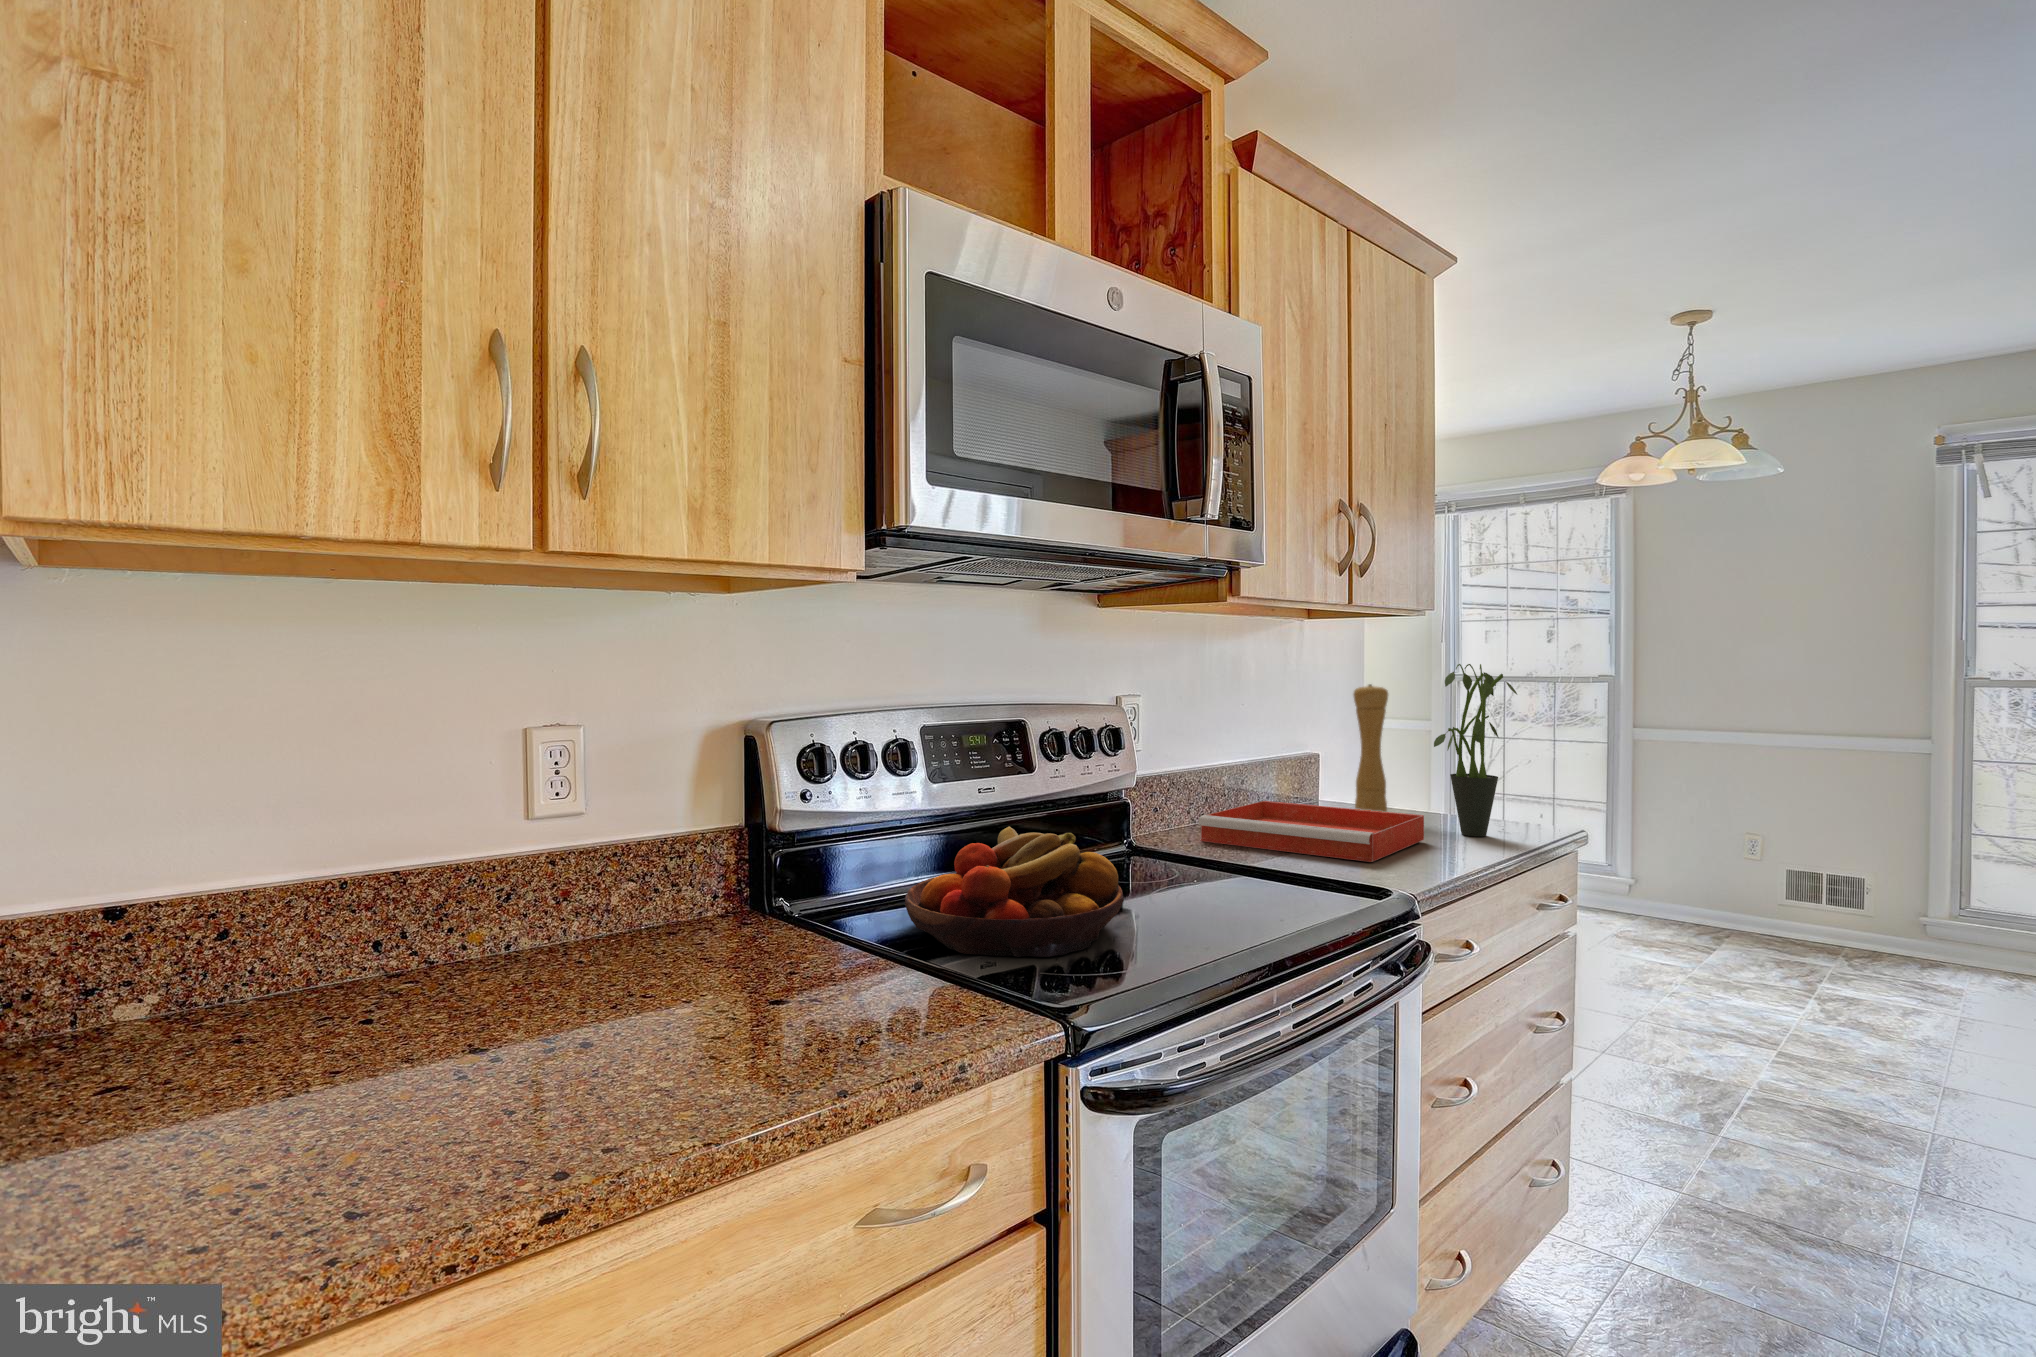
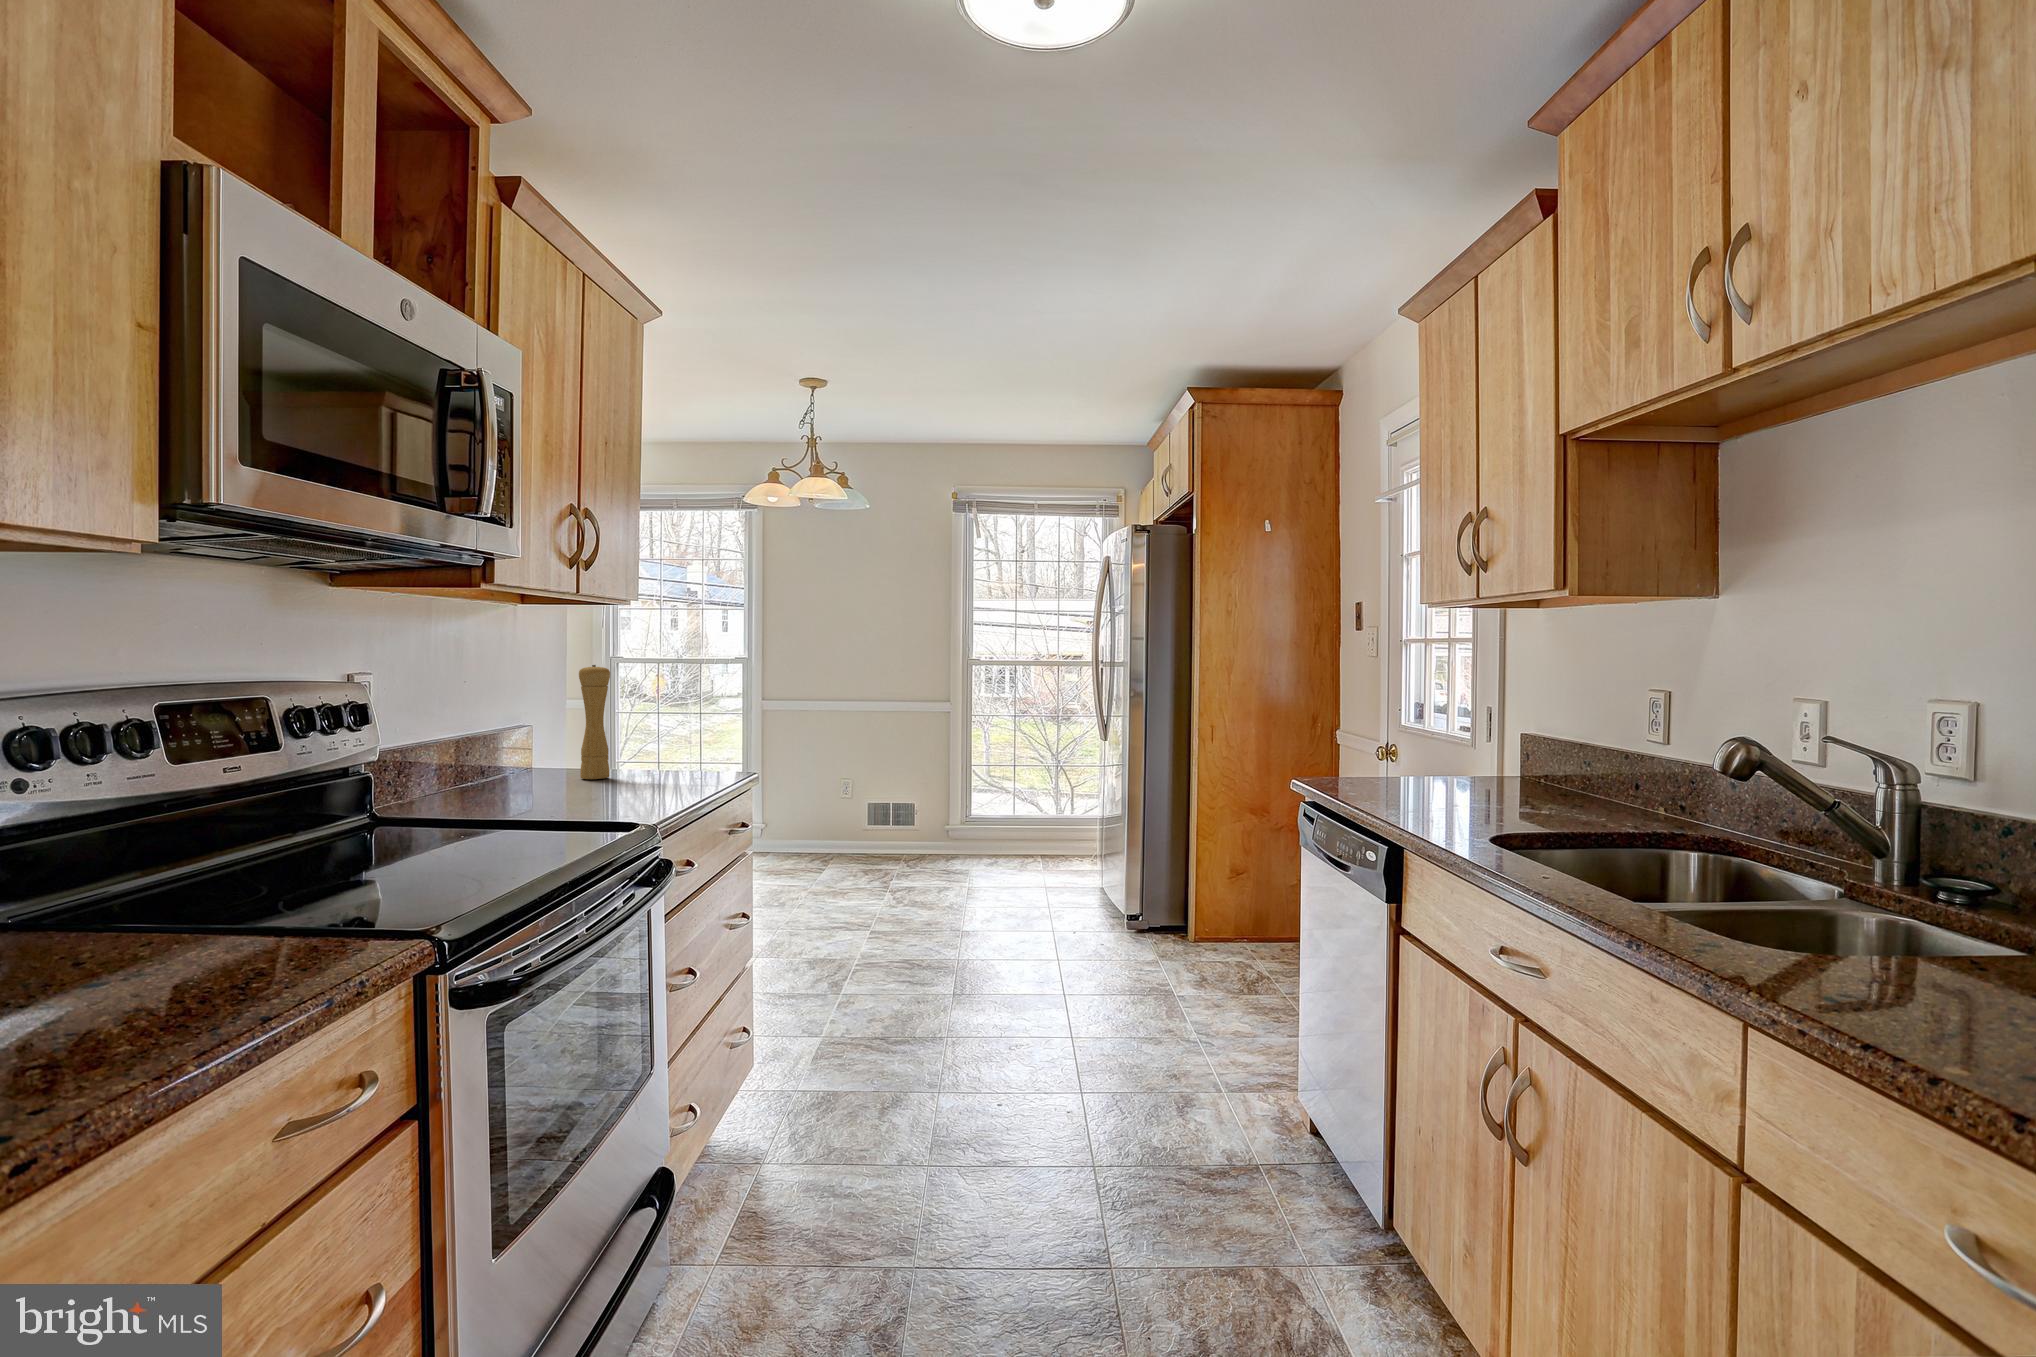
potted plant: present [1434,664,1517,836] -> none [654,648,719,785]
tray: present [1198,801,1424,862] -> none [447,771,650,811]
fruit bowl: present [905,826,1124,957] -> none [181,800,439,918]

